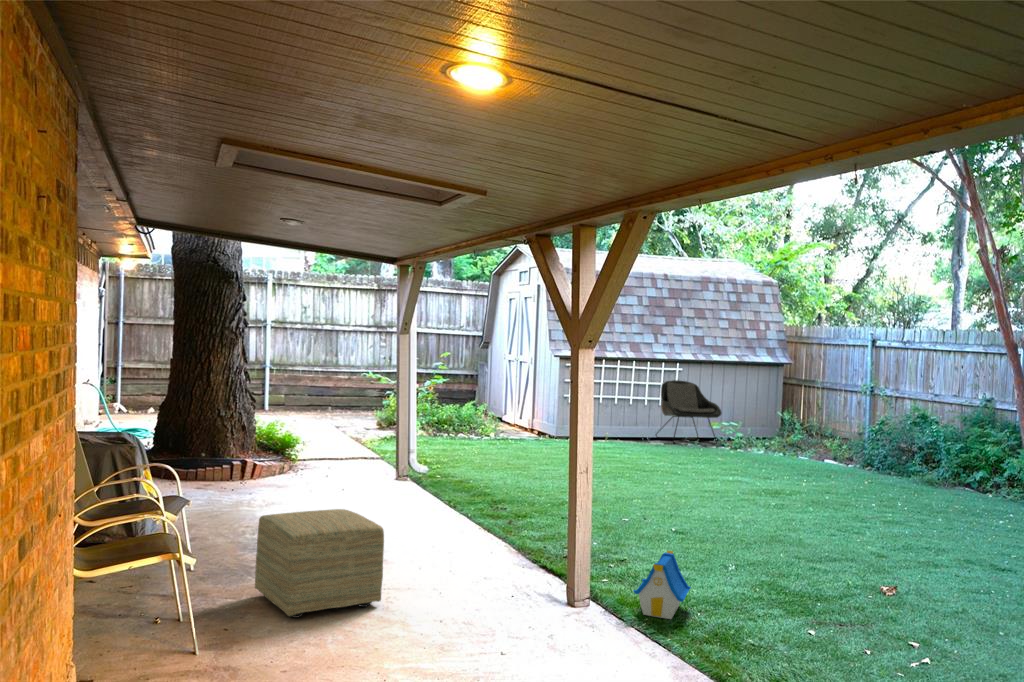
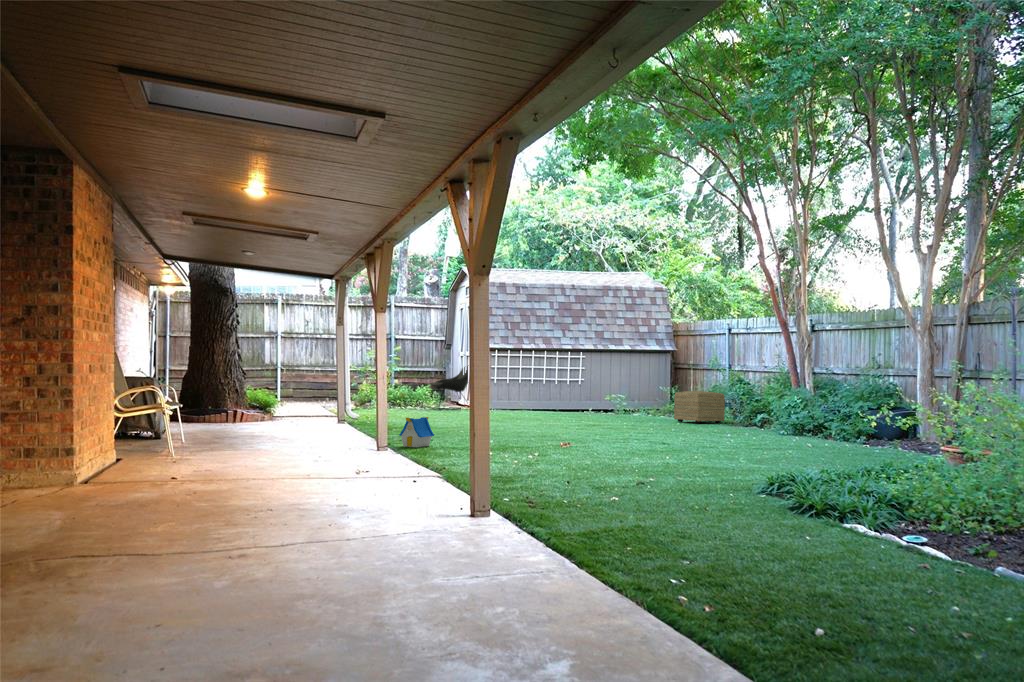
lounge chair: present [656,380,722,445] -> present [429,365,469,410]
ottoman: present [255,509,384,618] -> present [674,391,725,424]

